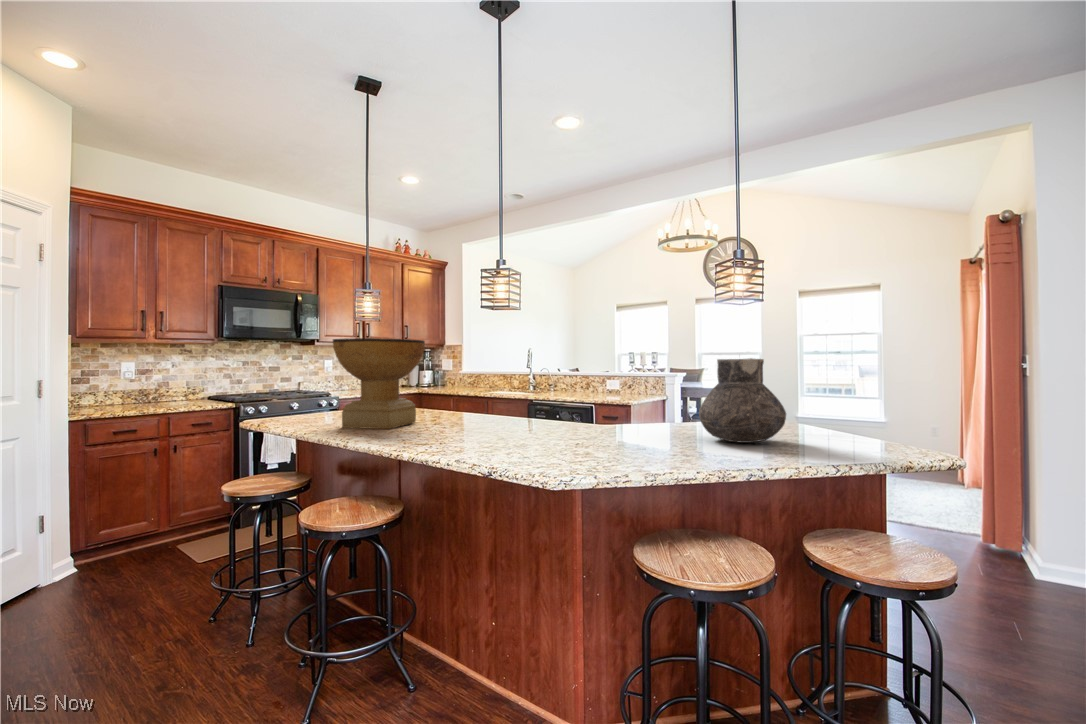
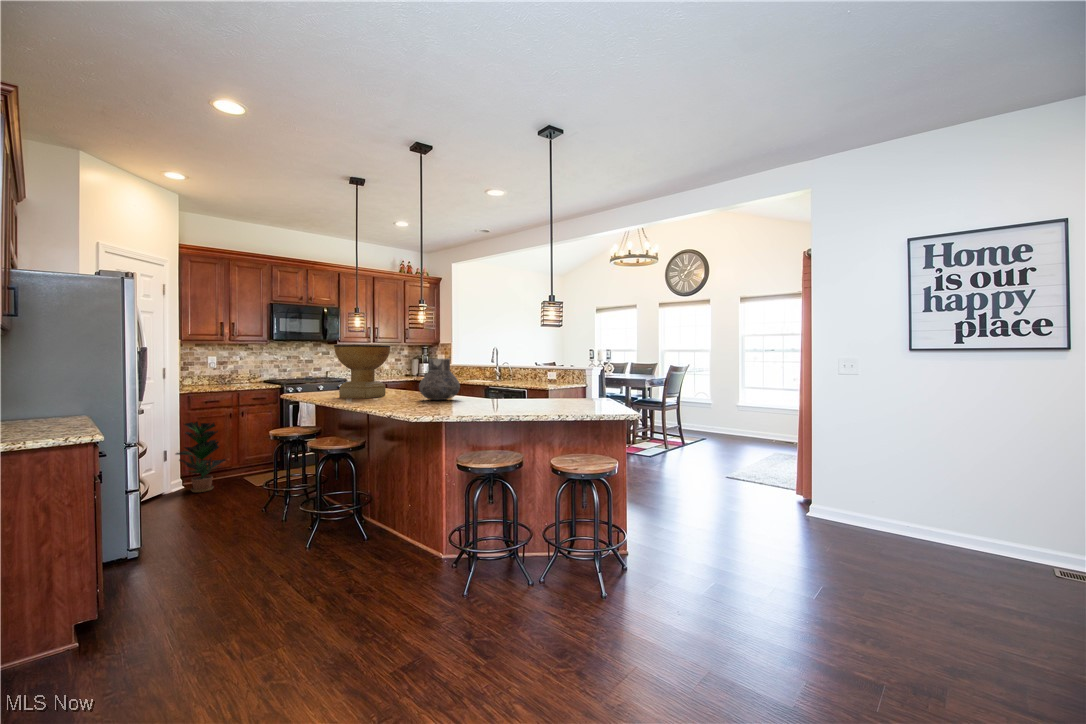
vase: present [699,358,786,443] -> present [419,358,460,400]
potted plant: none [55,465,147,583] -> present [176,422,226,492]

